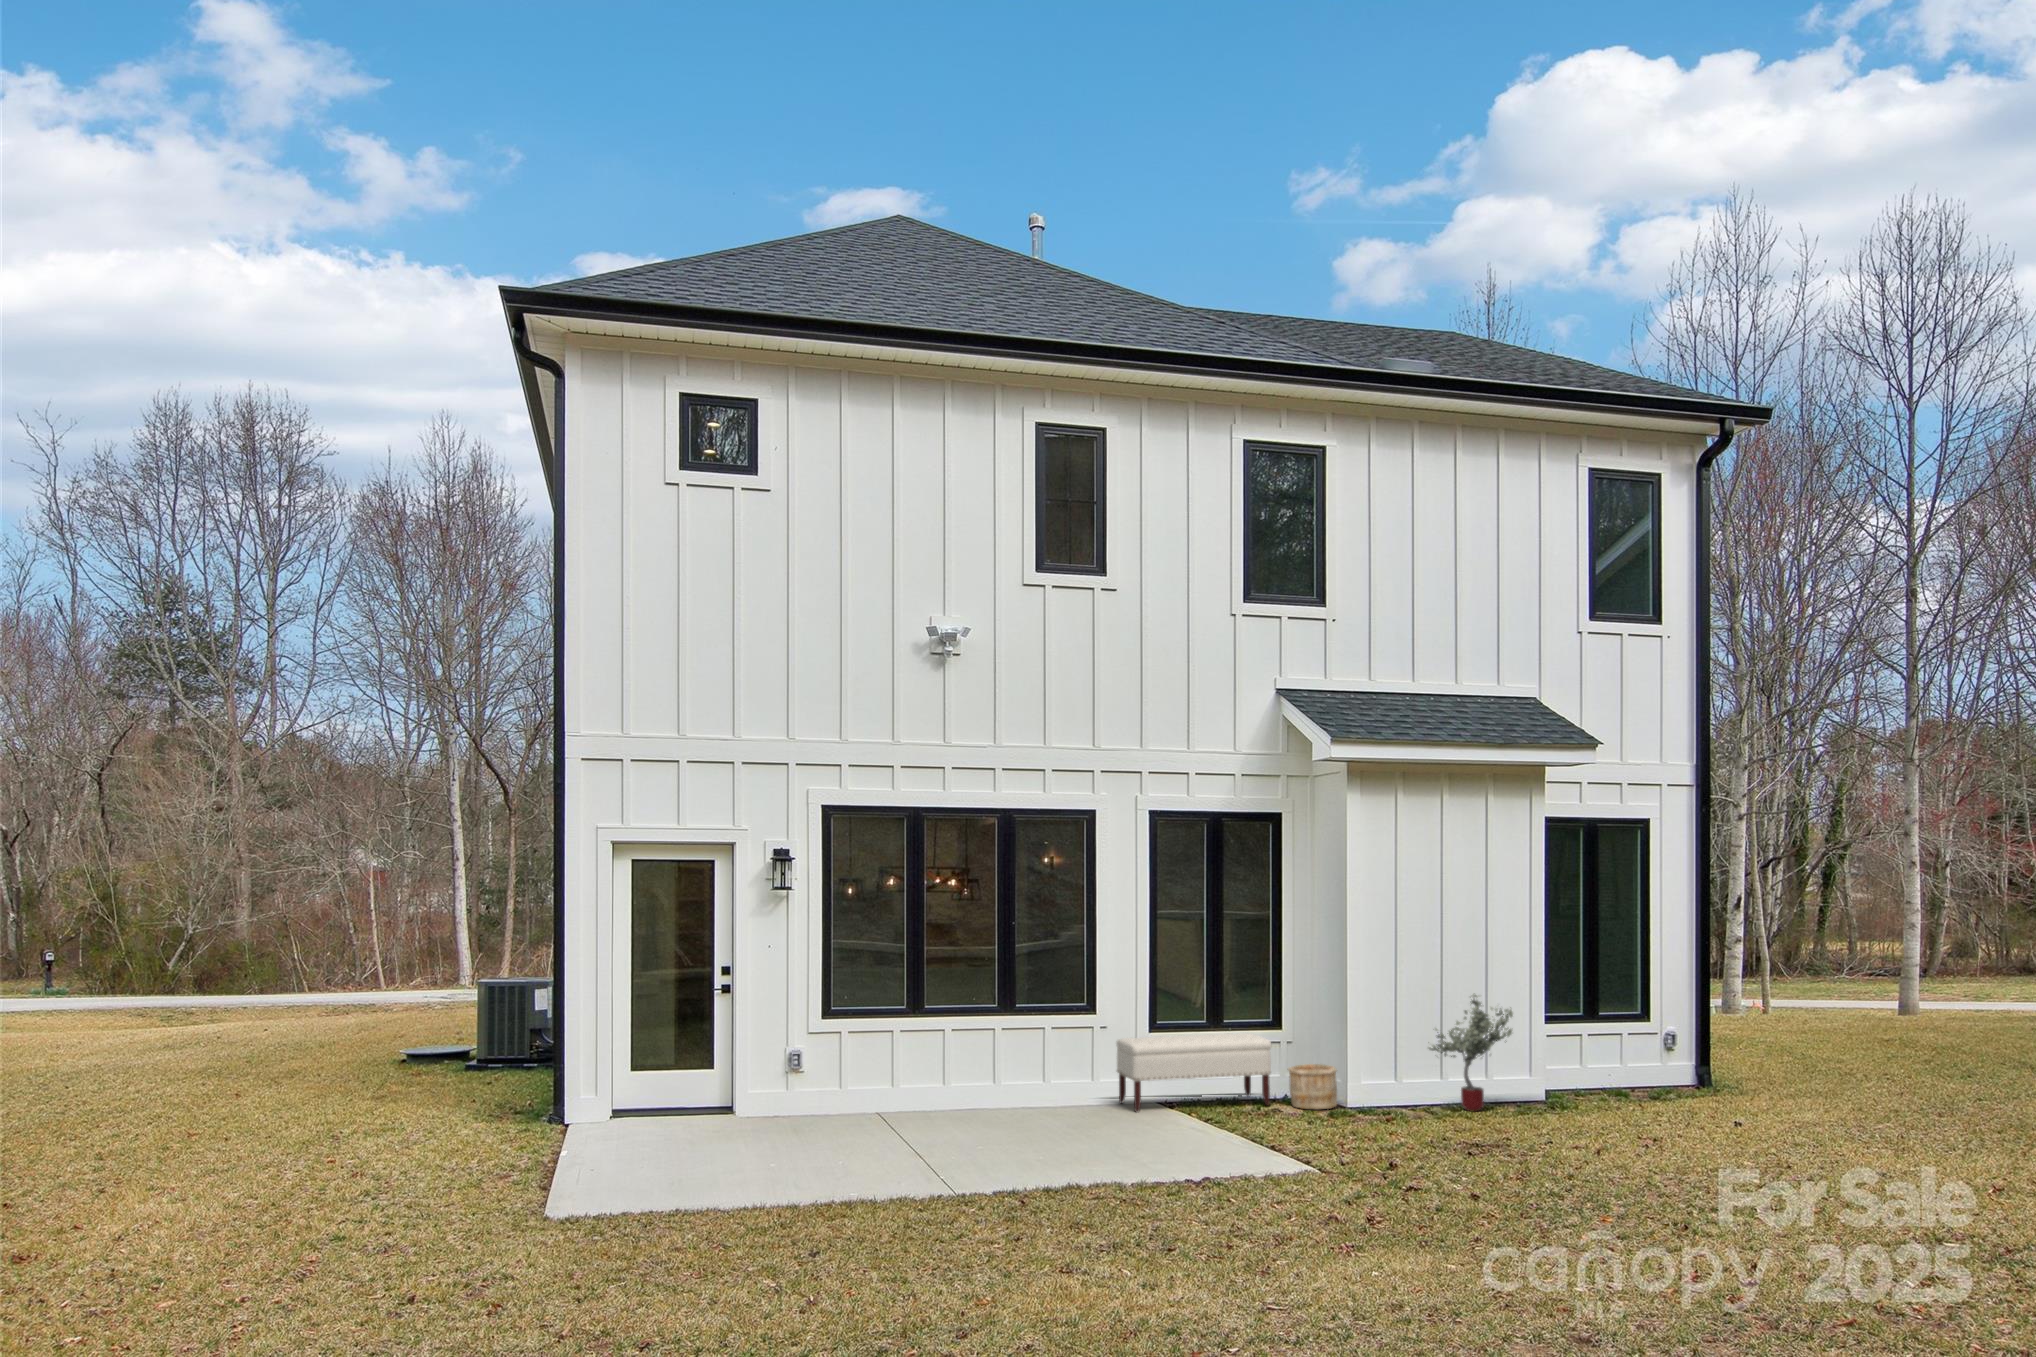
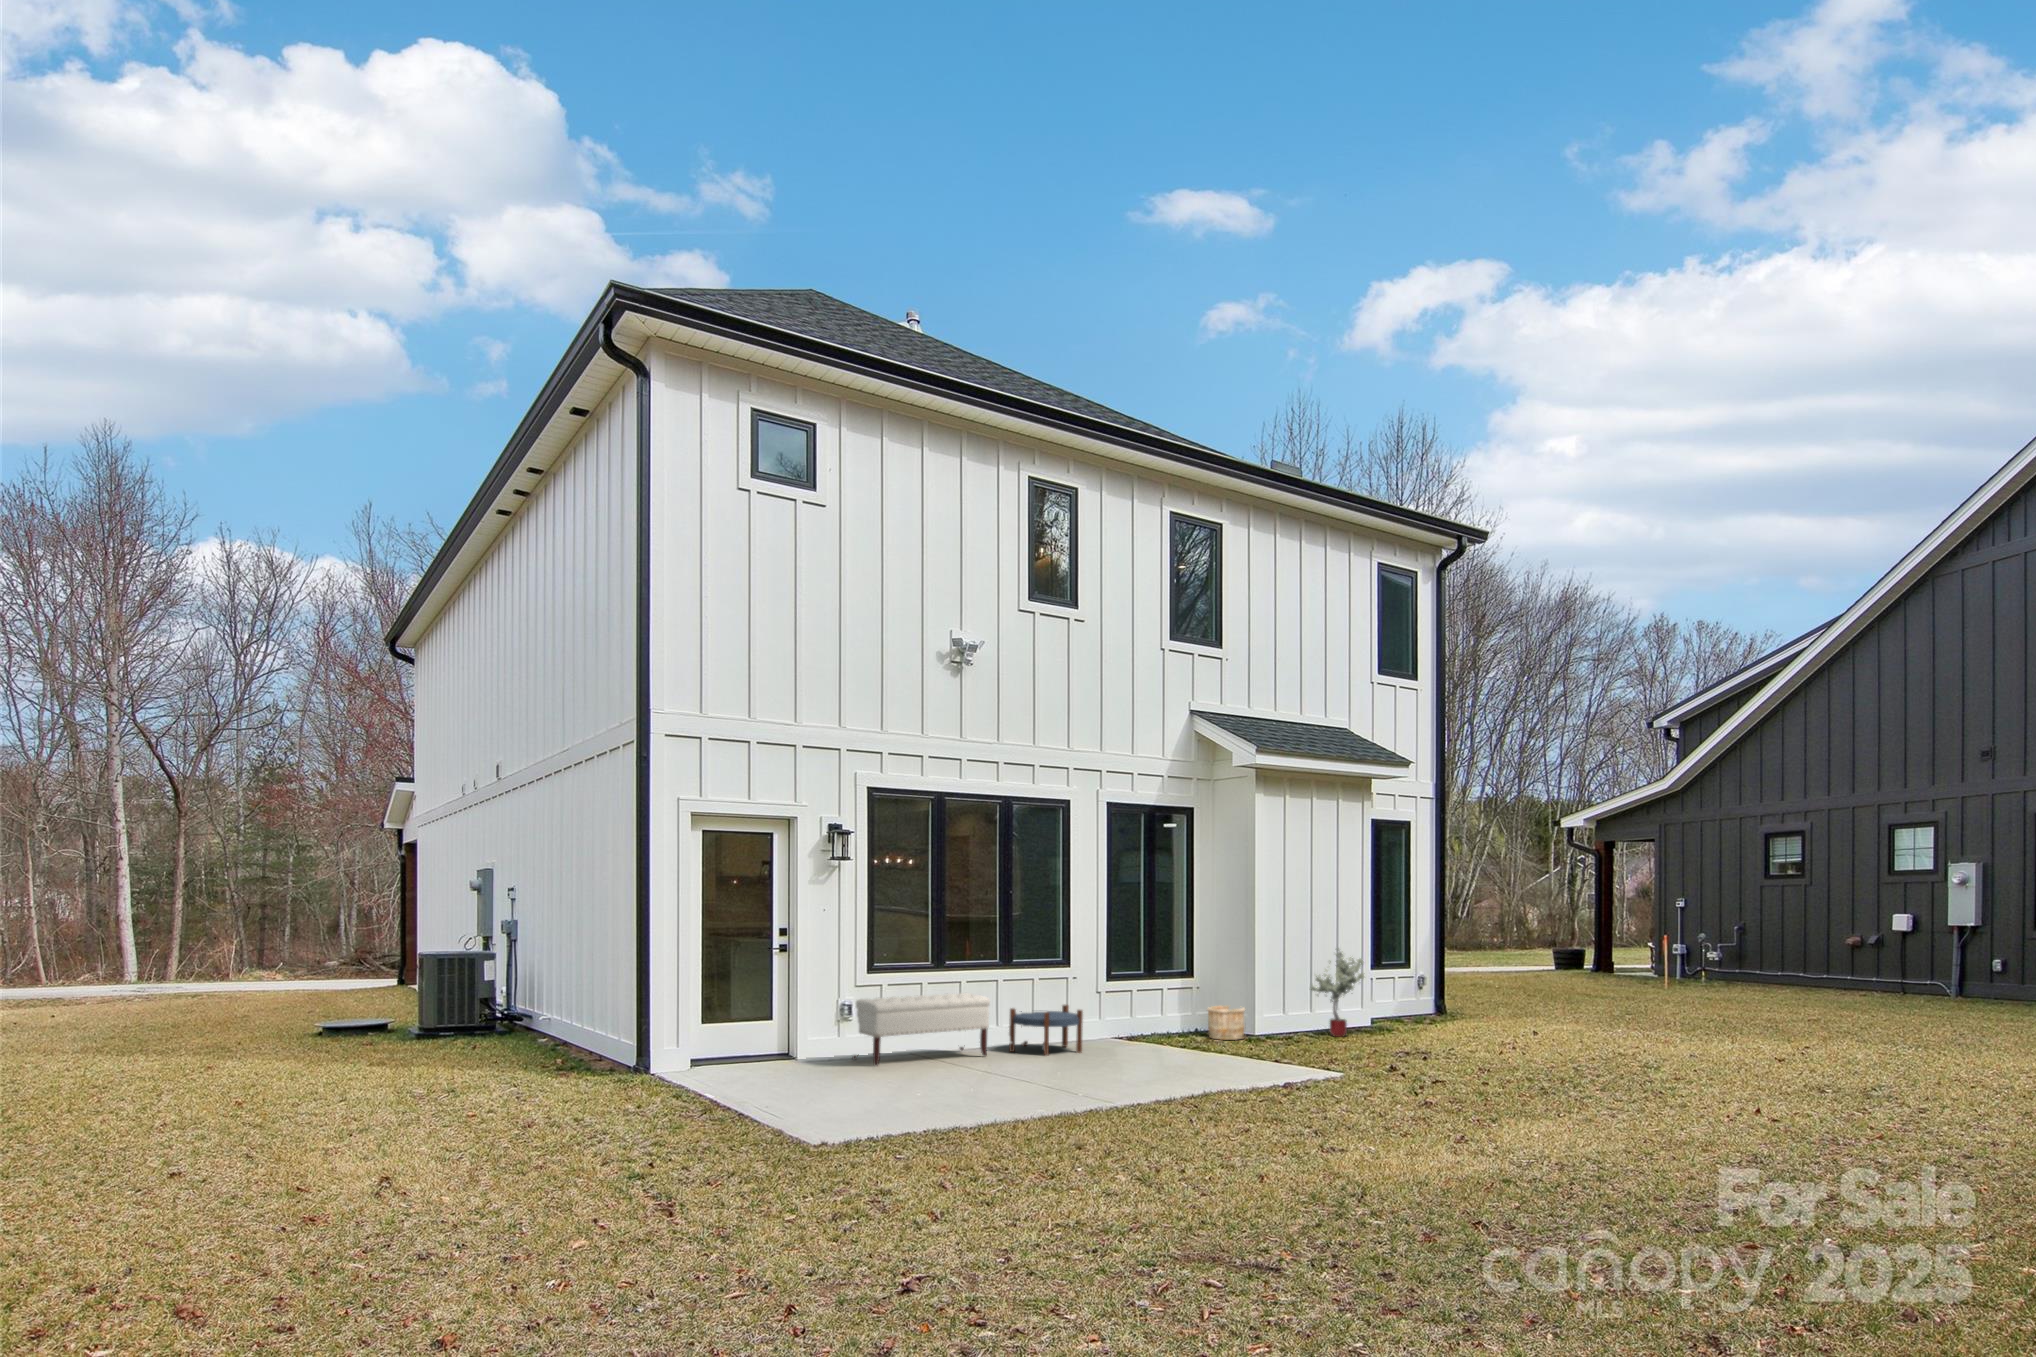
bench: present [1116,1033,1271,1112] -> present [852,993,990,1066]
side table: none [1004,1056,1092,1123] -> present [1009,1005,1083,1056]

